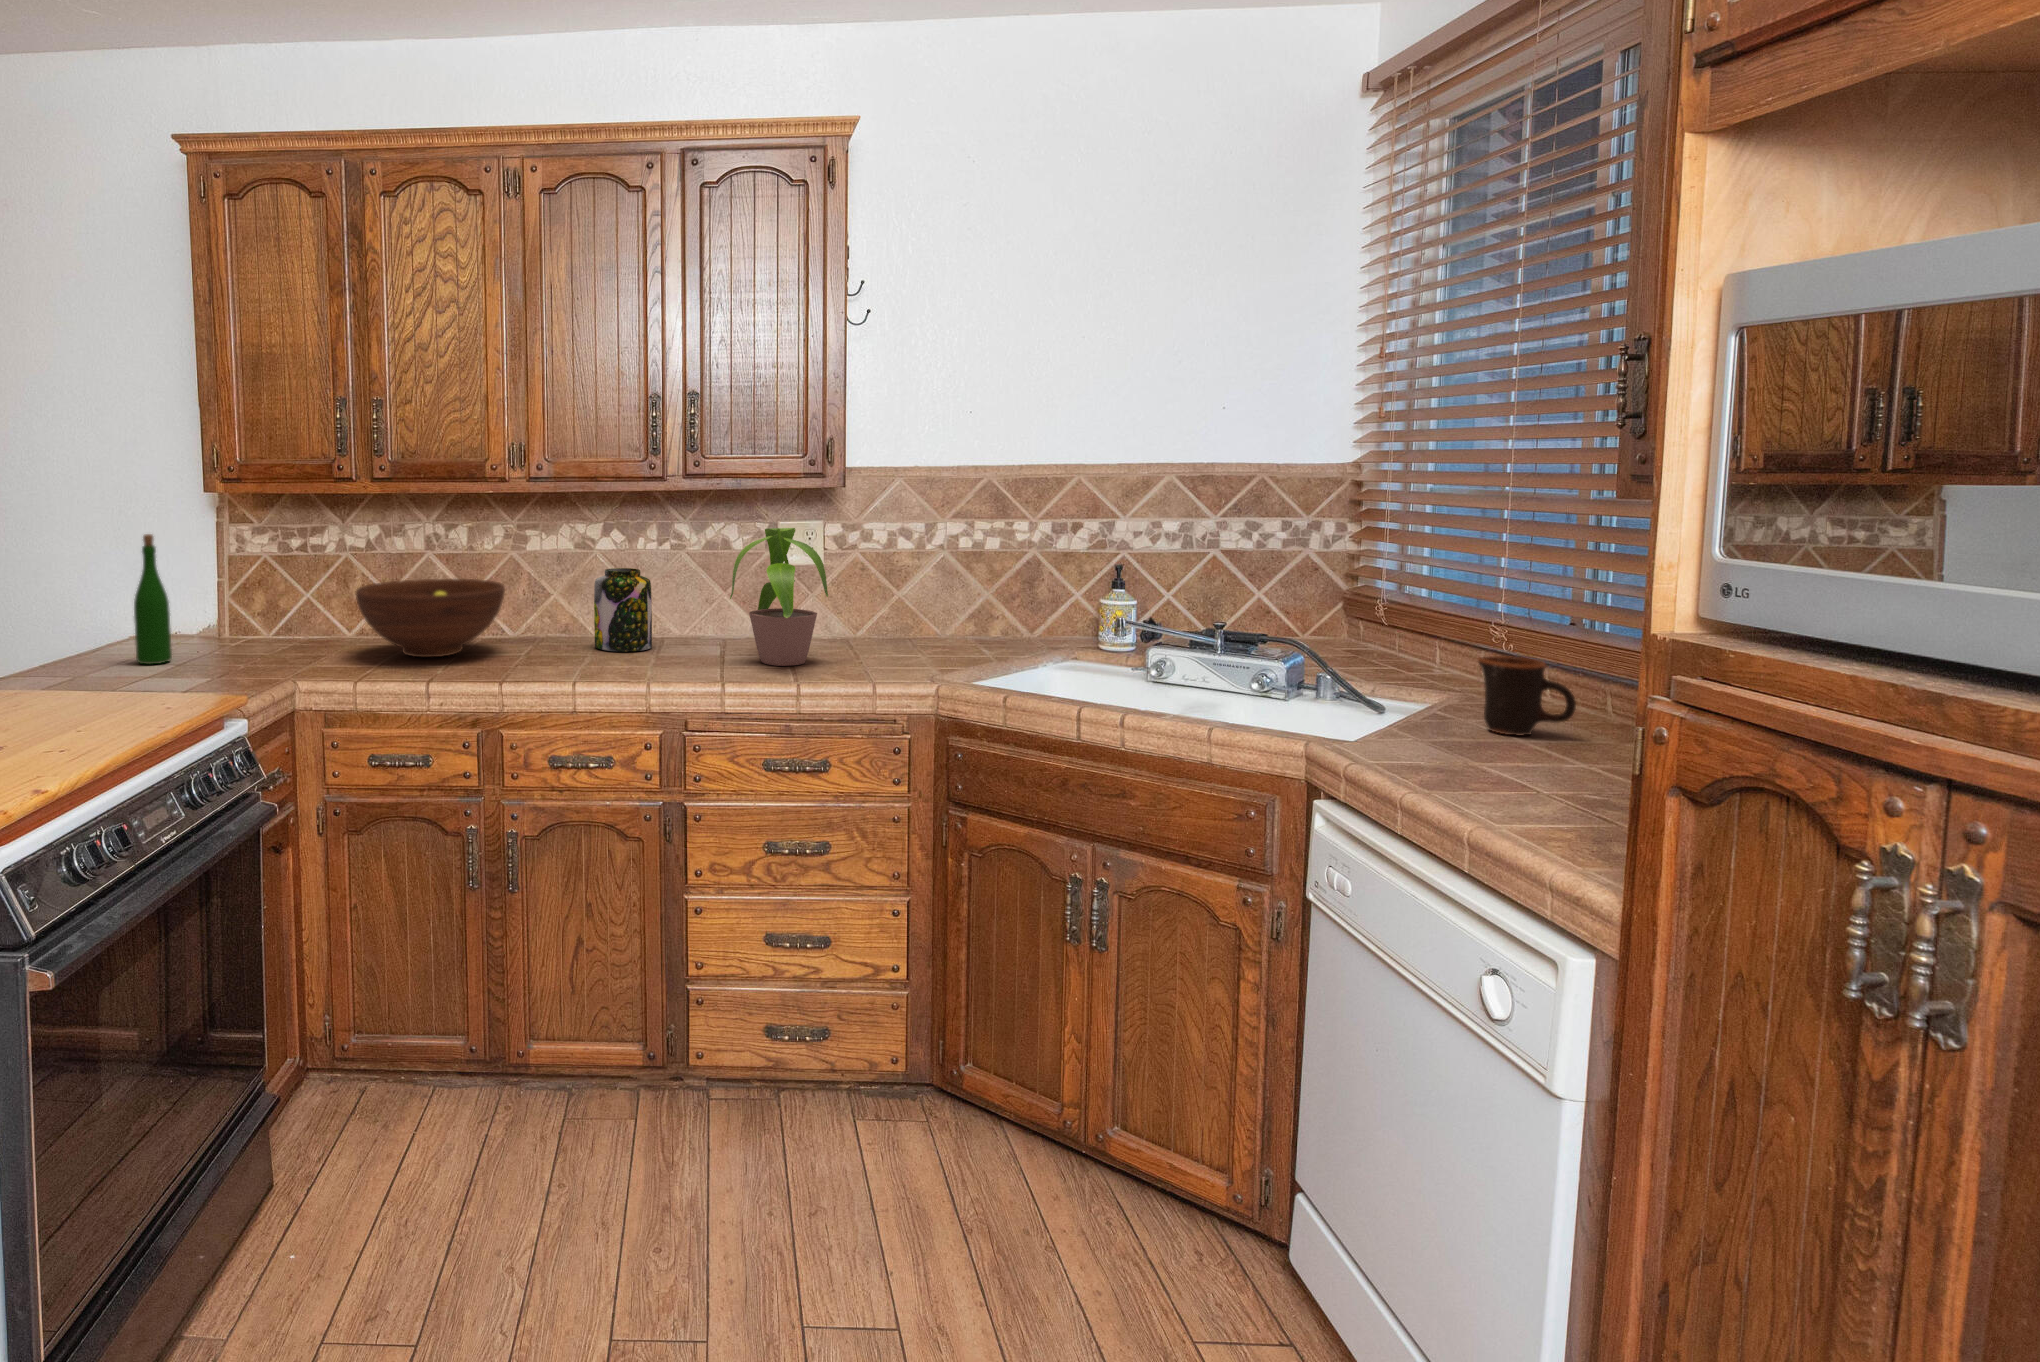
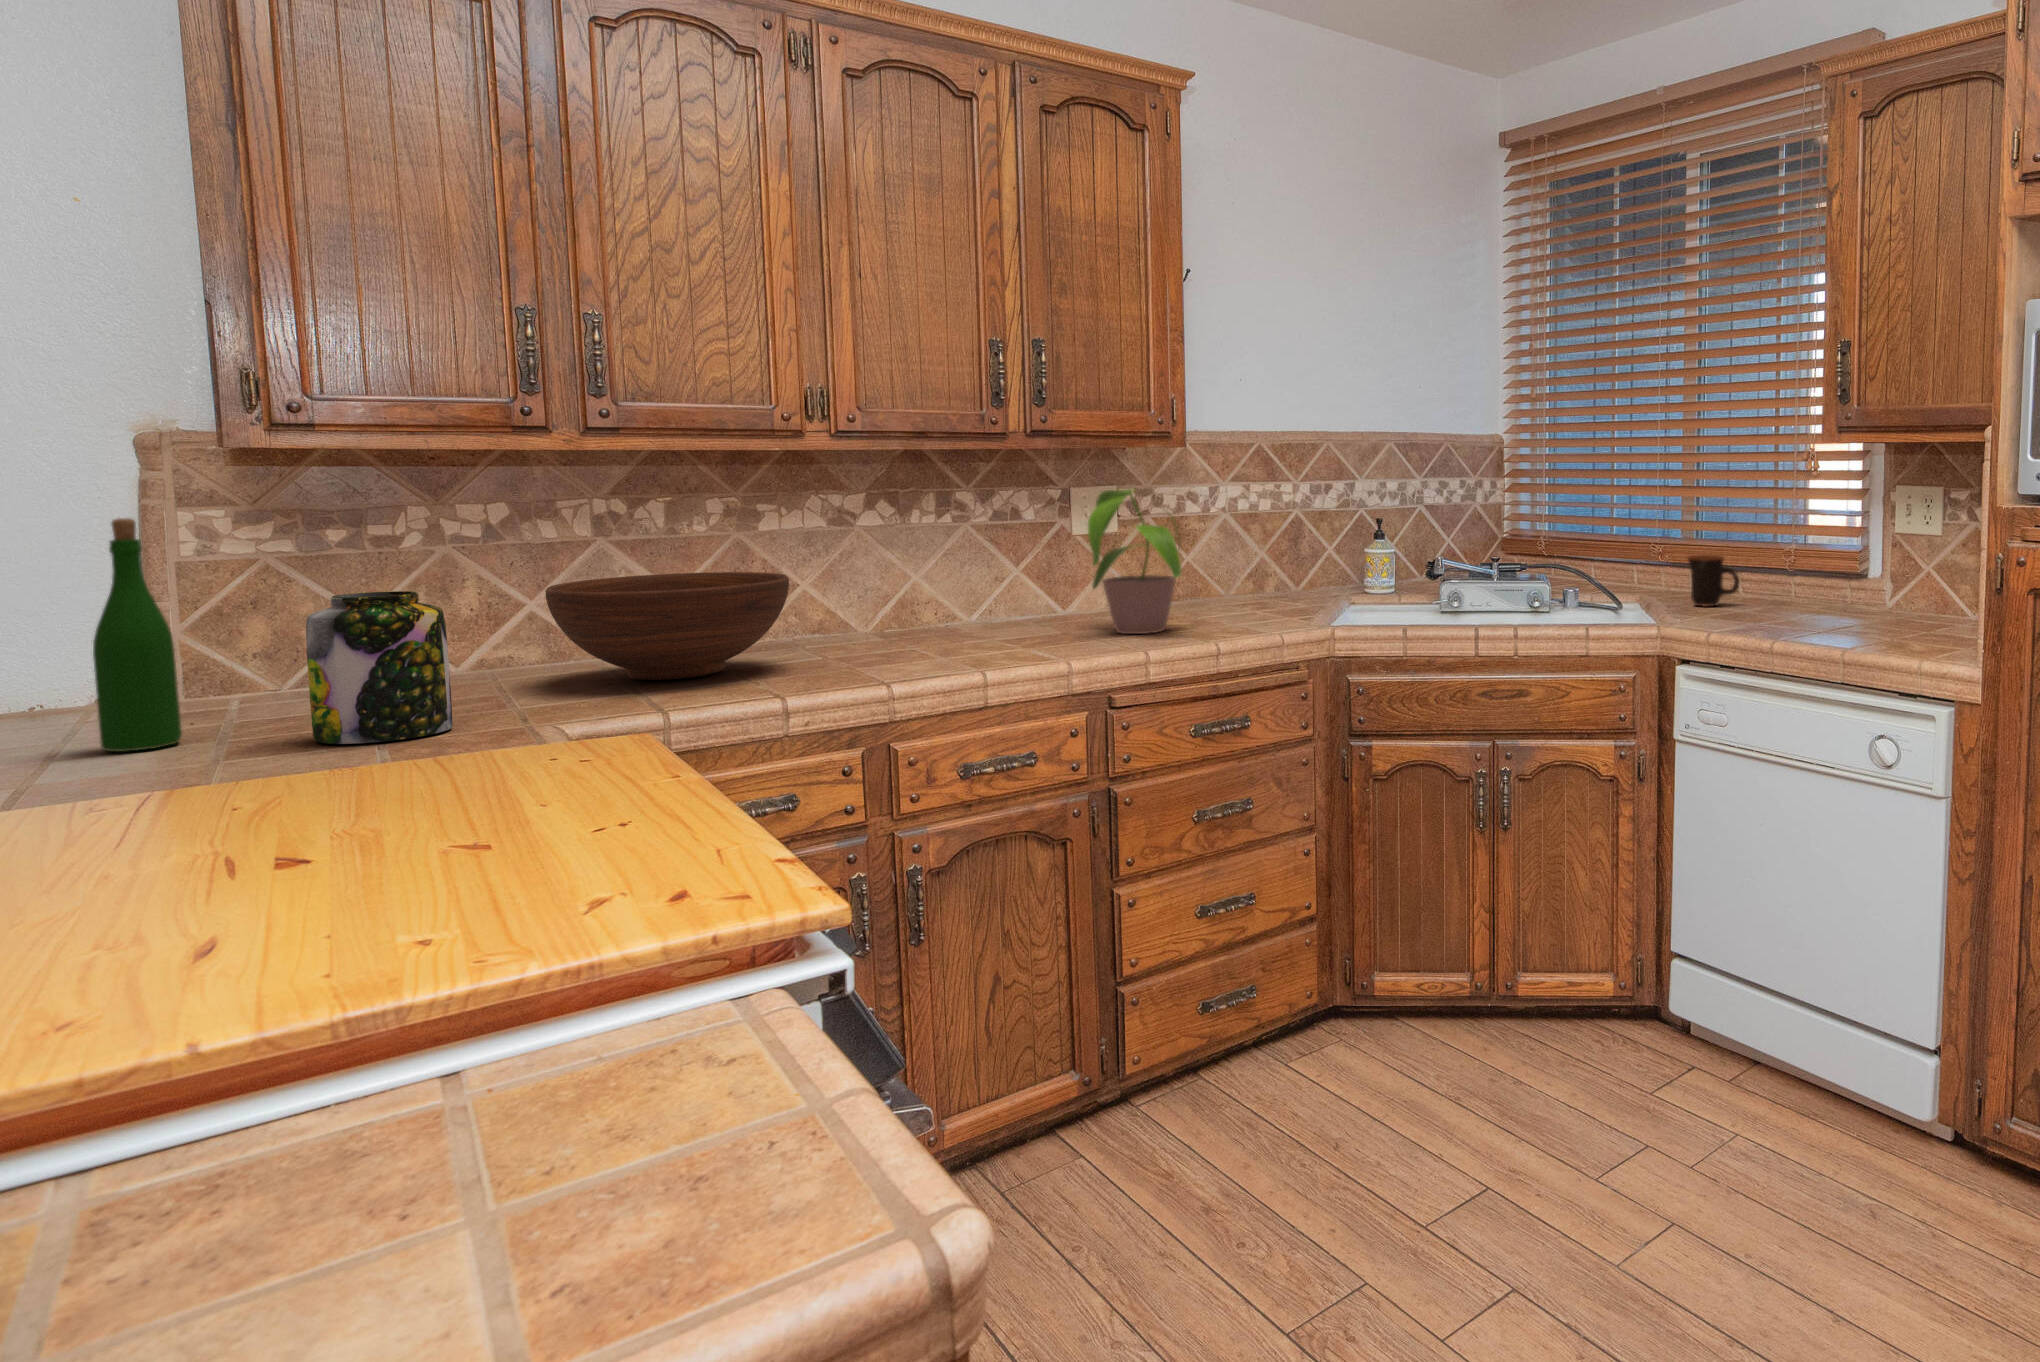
jar: present [594,568,652,652] -> present [306,591,453,744]

